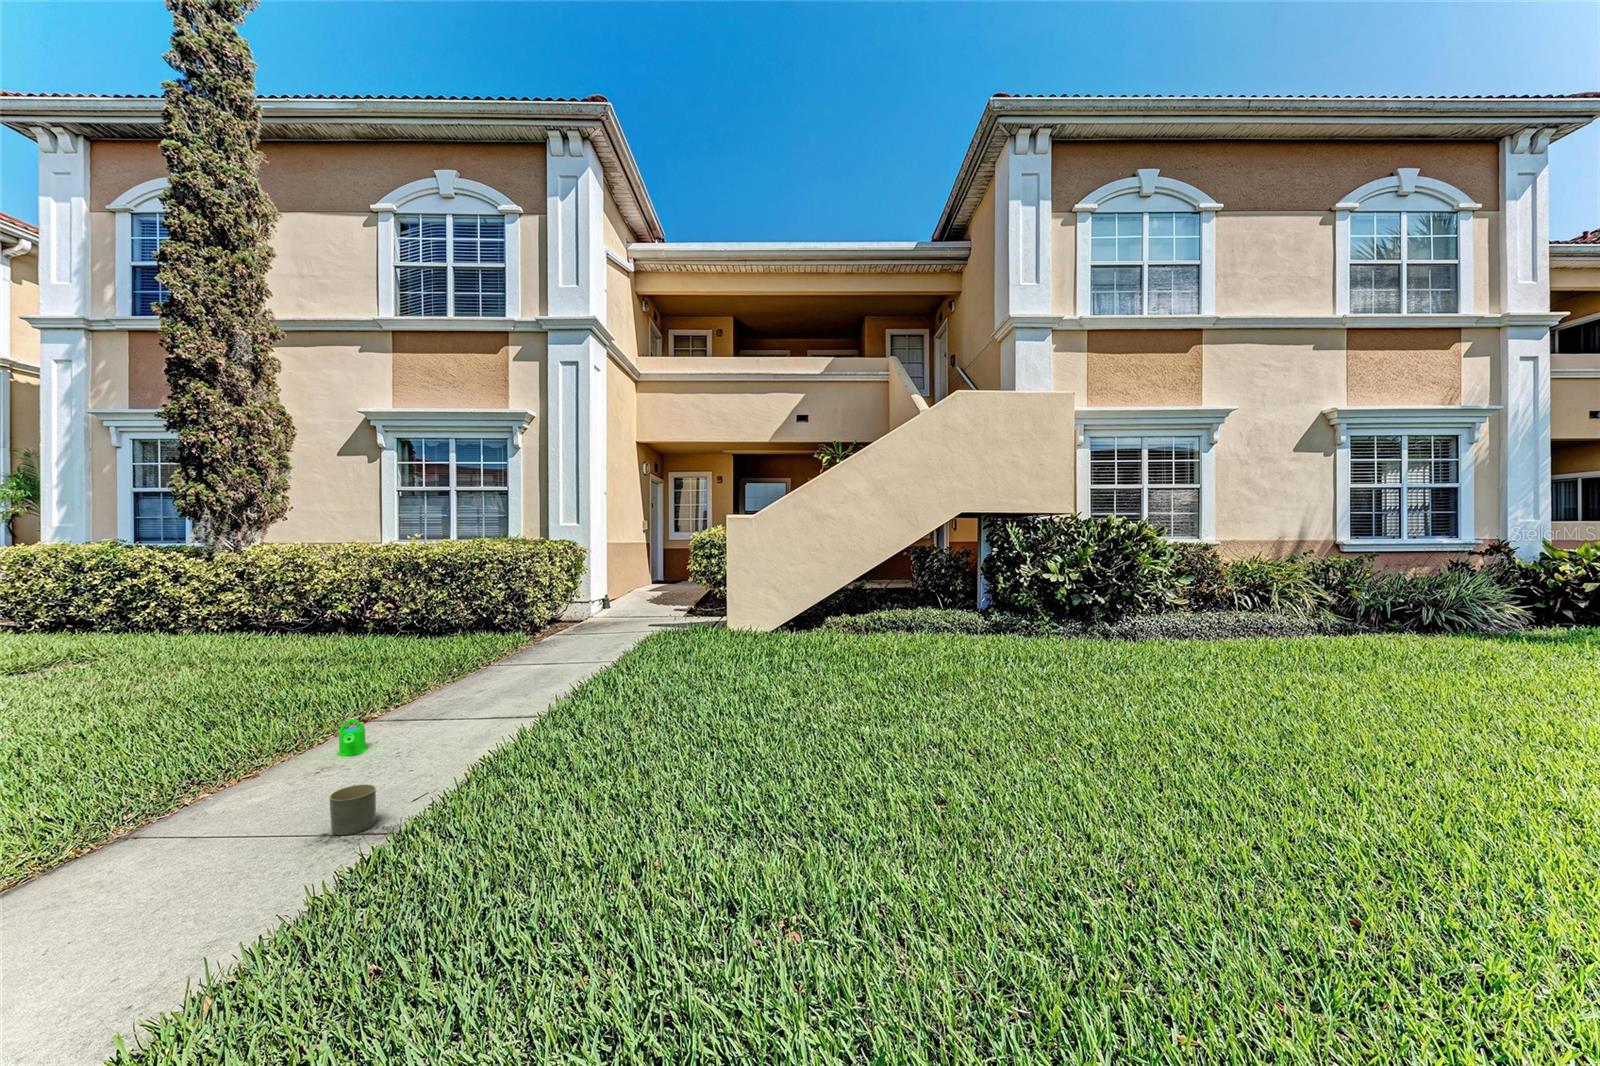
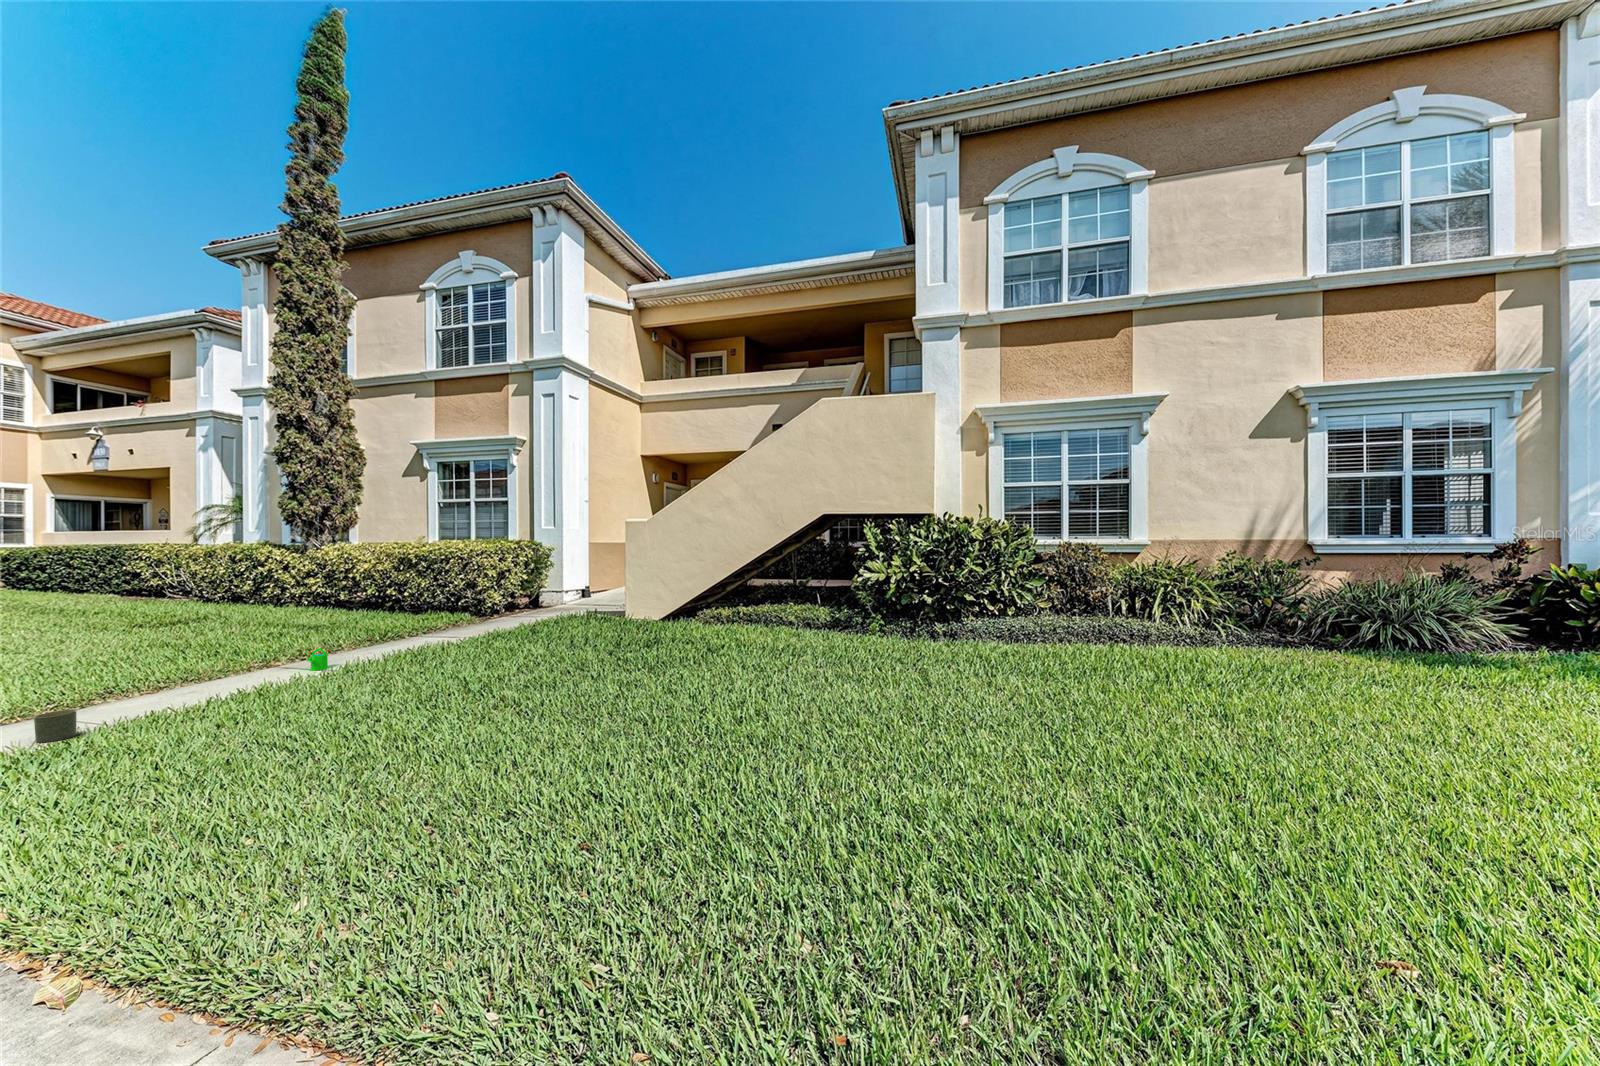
watering can: present [338,719,367,756] -> present [307,648,329,671]

